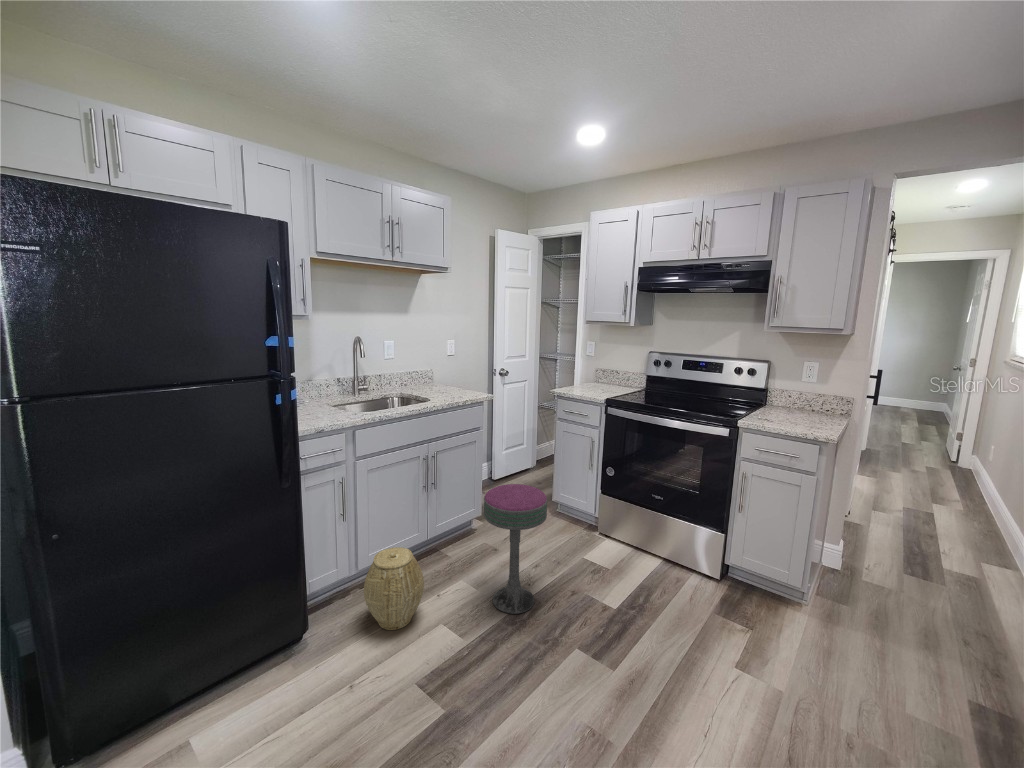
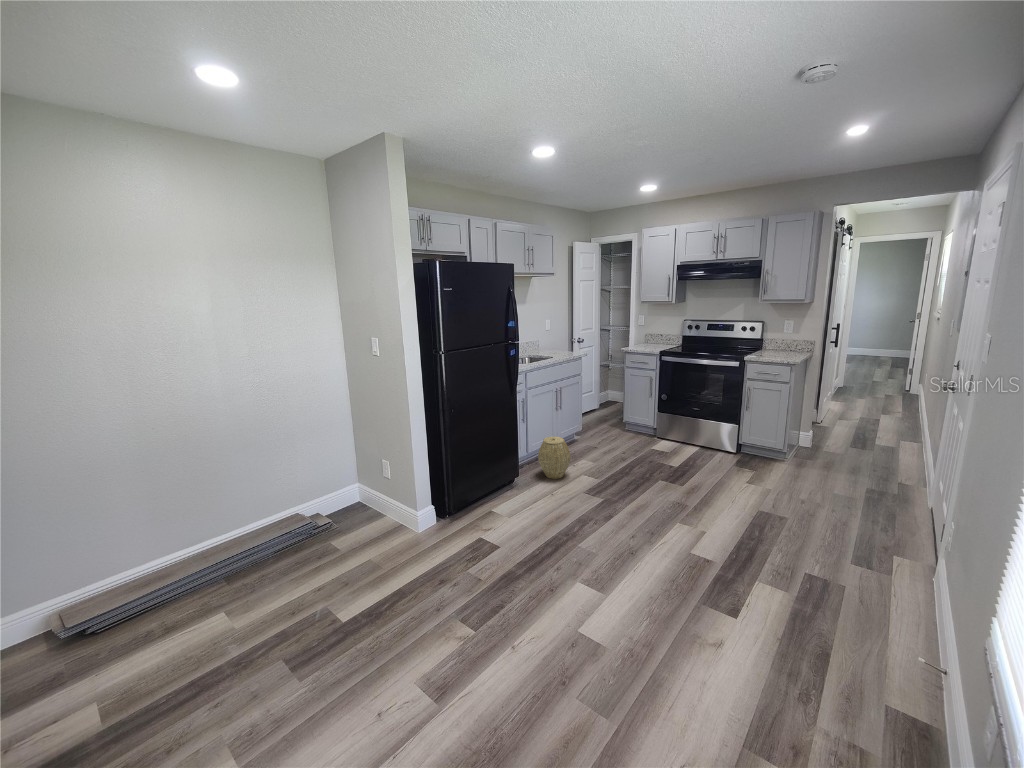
bar stool: present [484,484,547,614] -> none [599,401,636,471]

